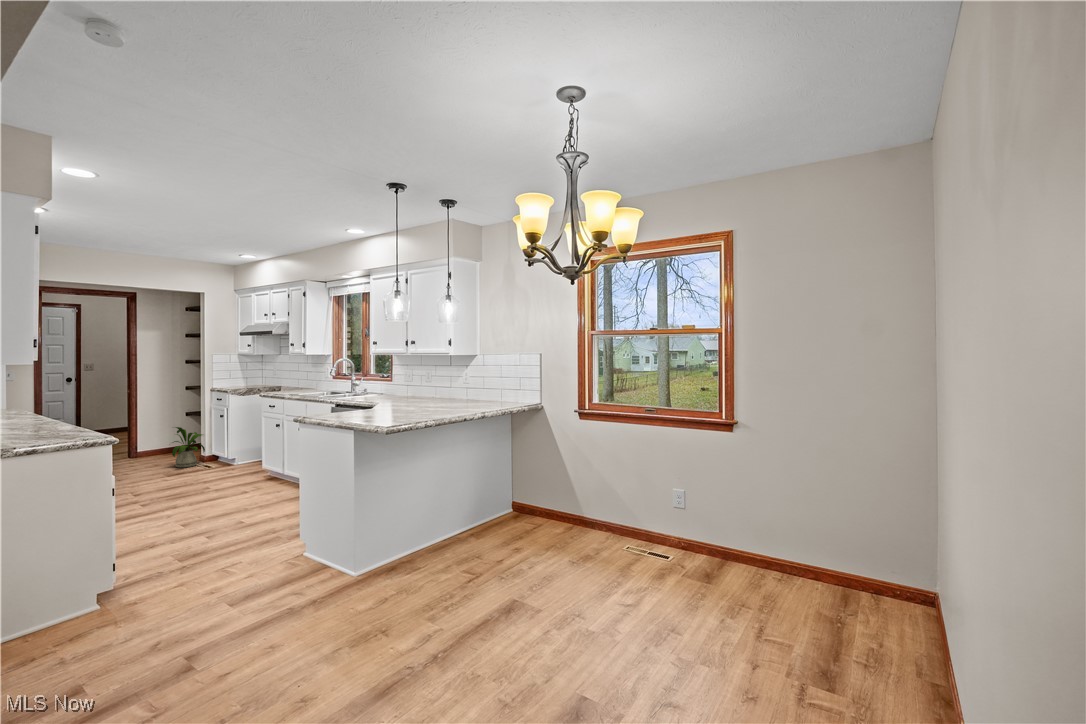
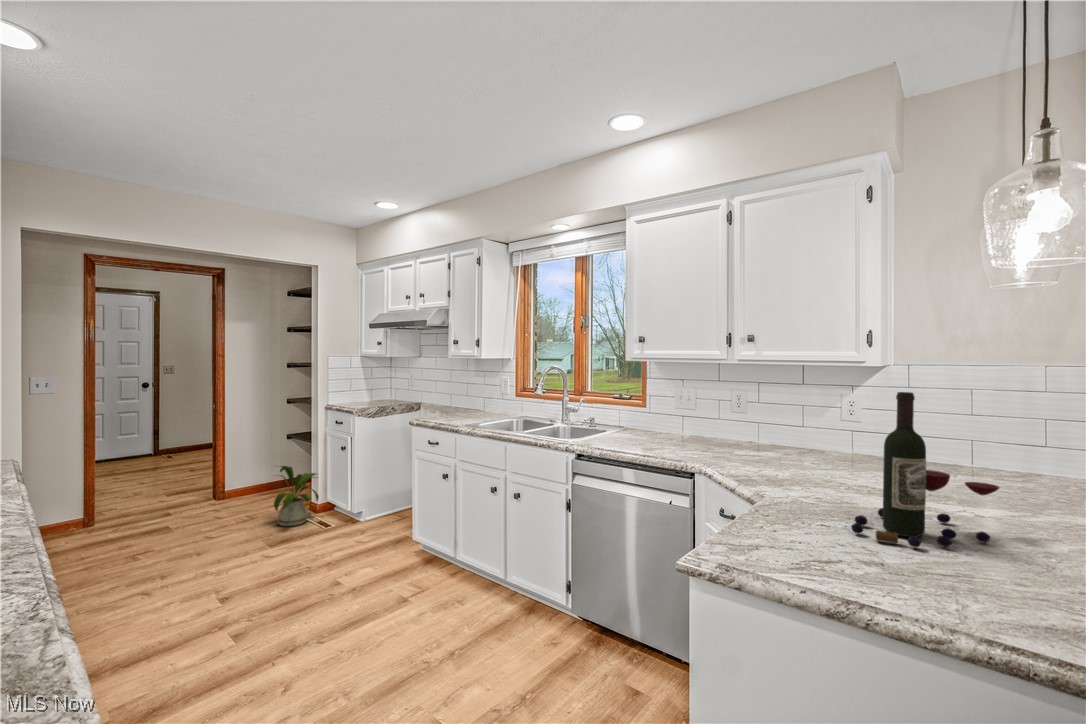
wine bottle: none [373,362,428,413] -> present [852,392,999,548]

